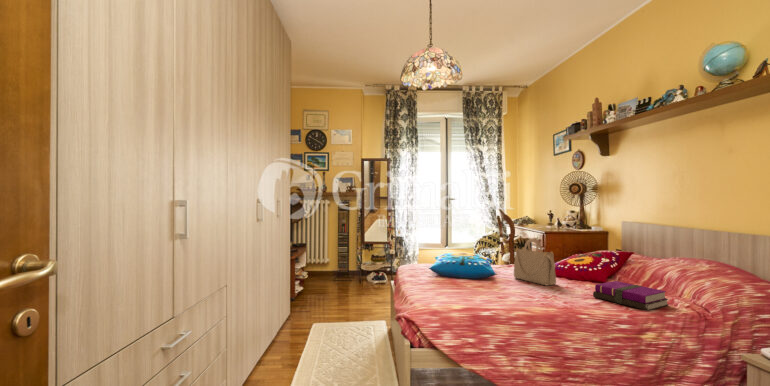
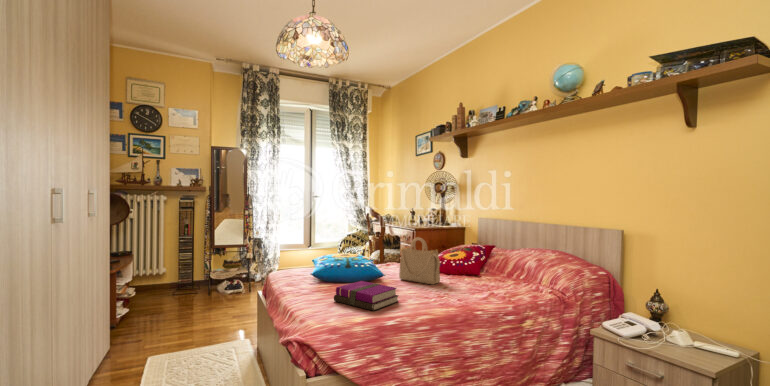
notebook: present [593,281,668,311] -> present [334,281,398,311]

